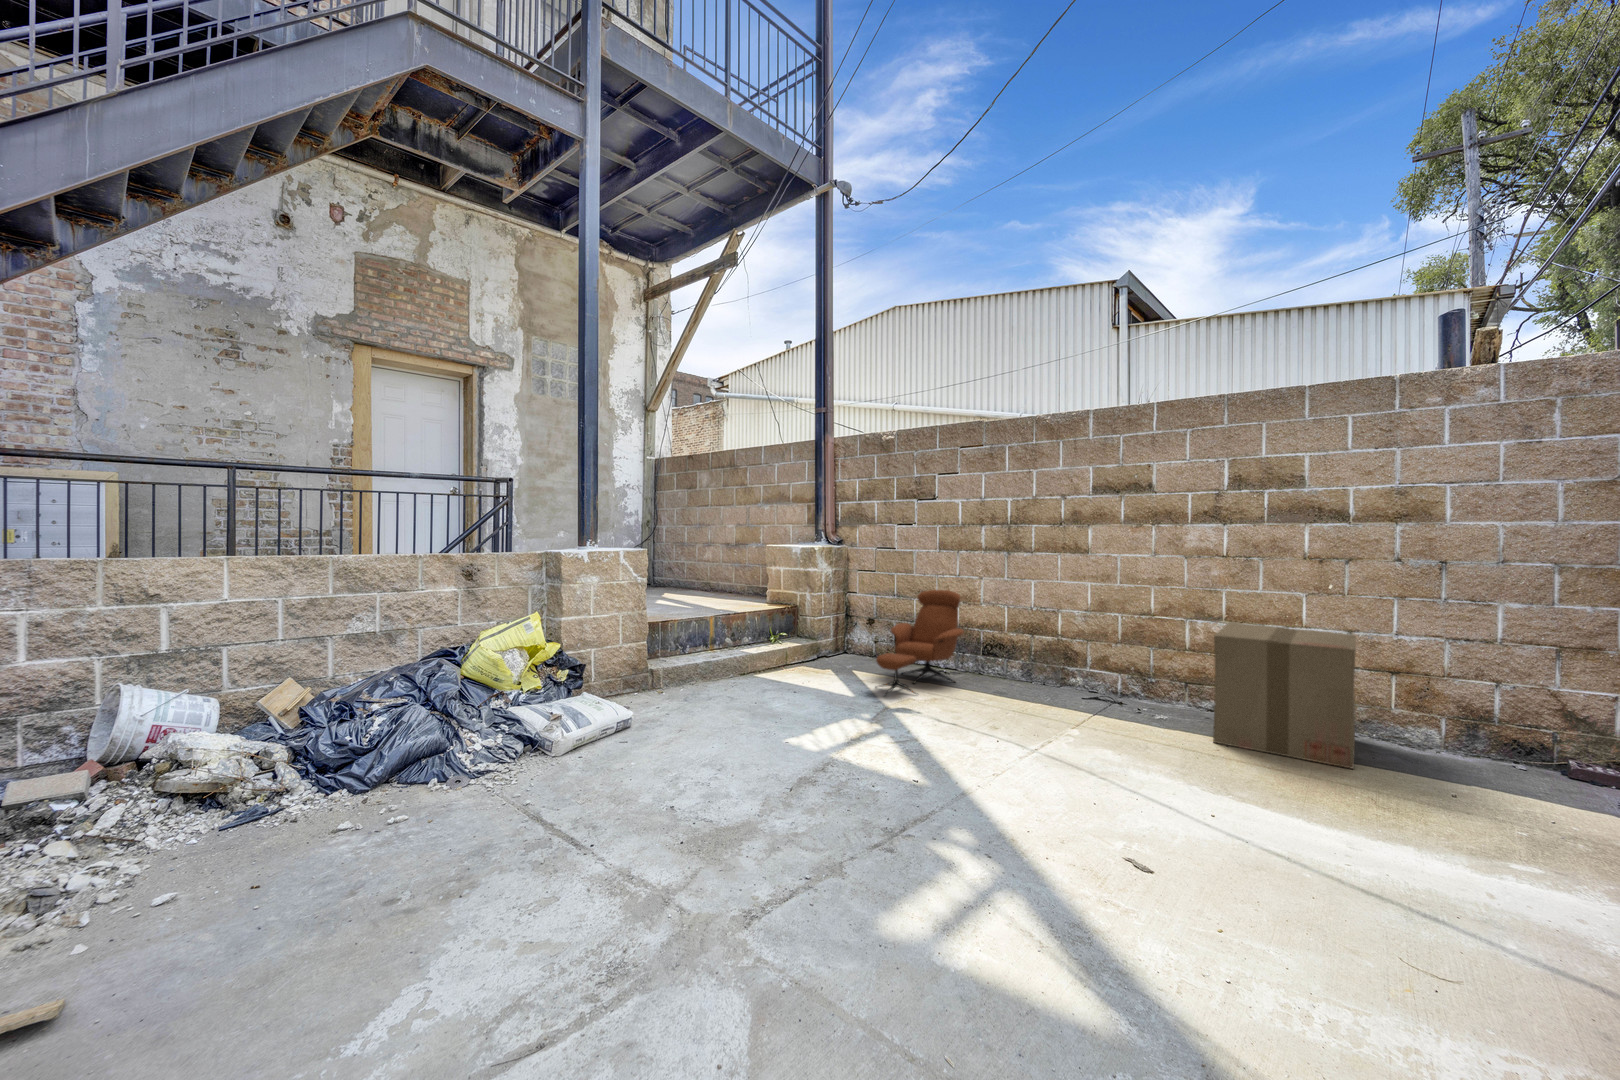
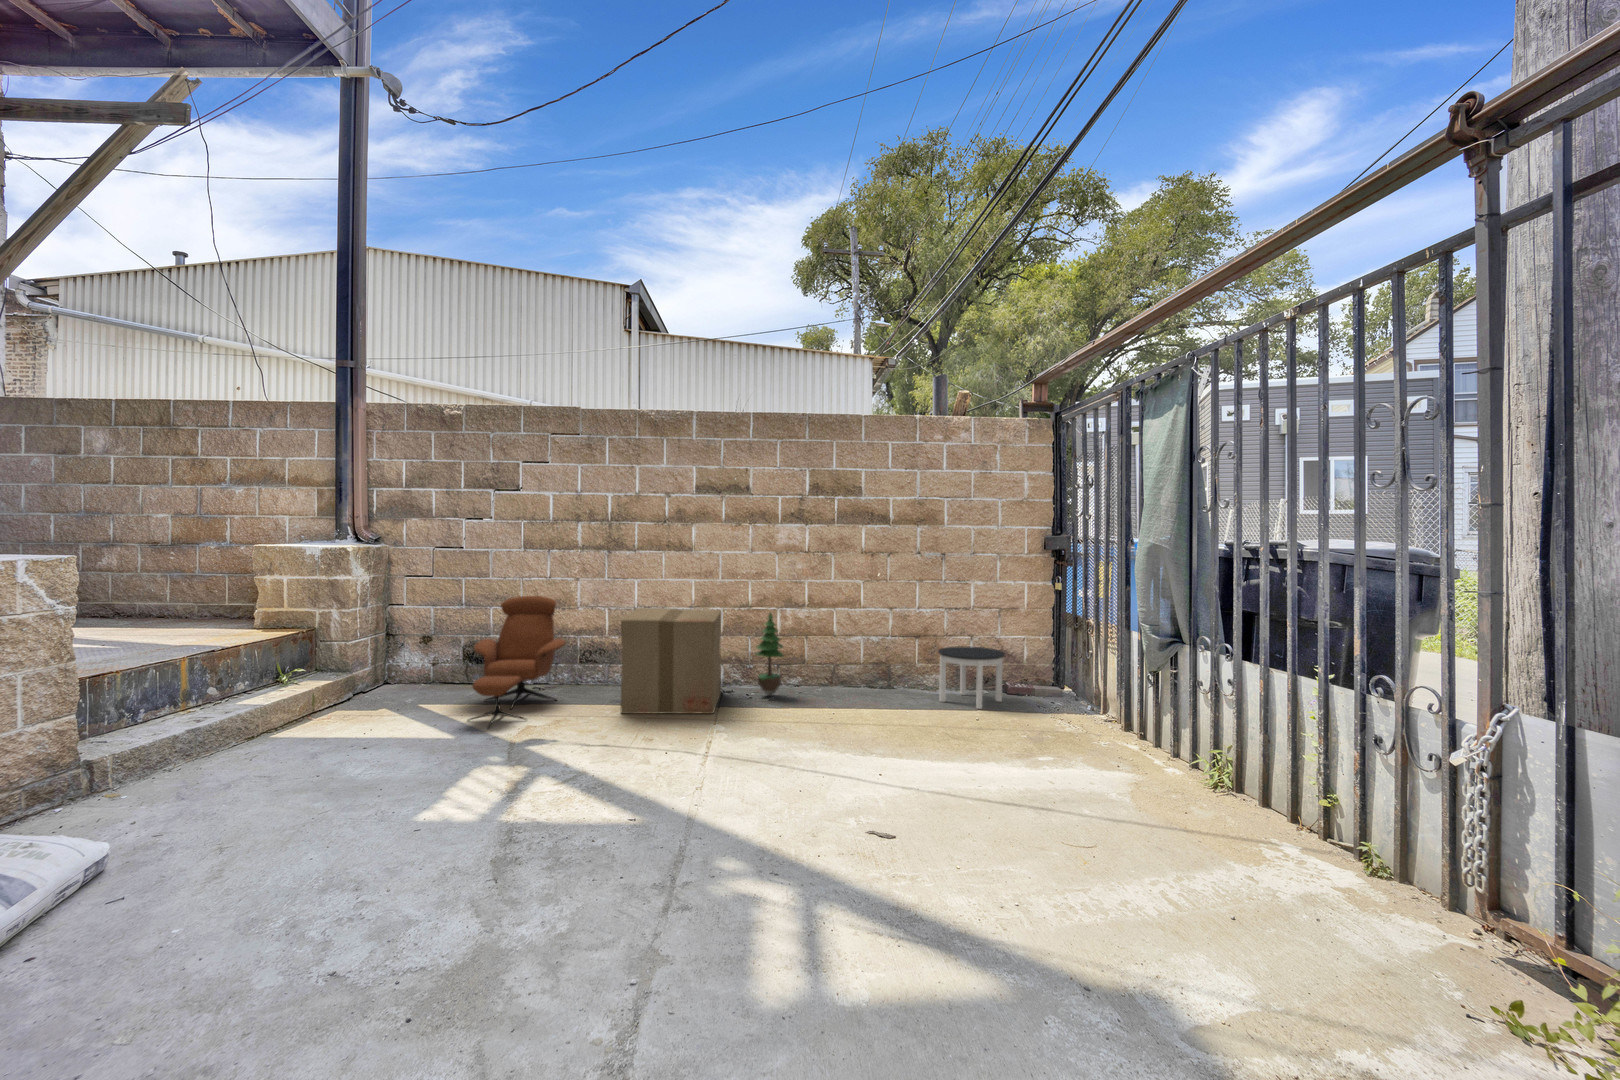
potted tree: none [1152,620,1191,714] -> present [756,613,784,696]
cardboard box: present [1213,623,1356,769] -> present [621,608,721,714]
round table: none [1431,691,1570,789] -> present [938,646,1005,709]

